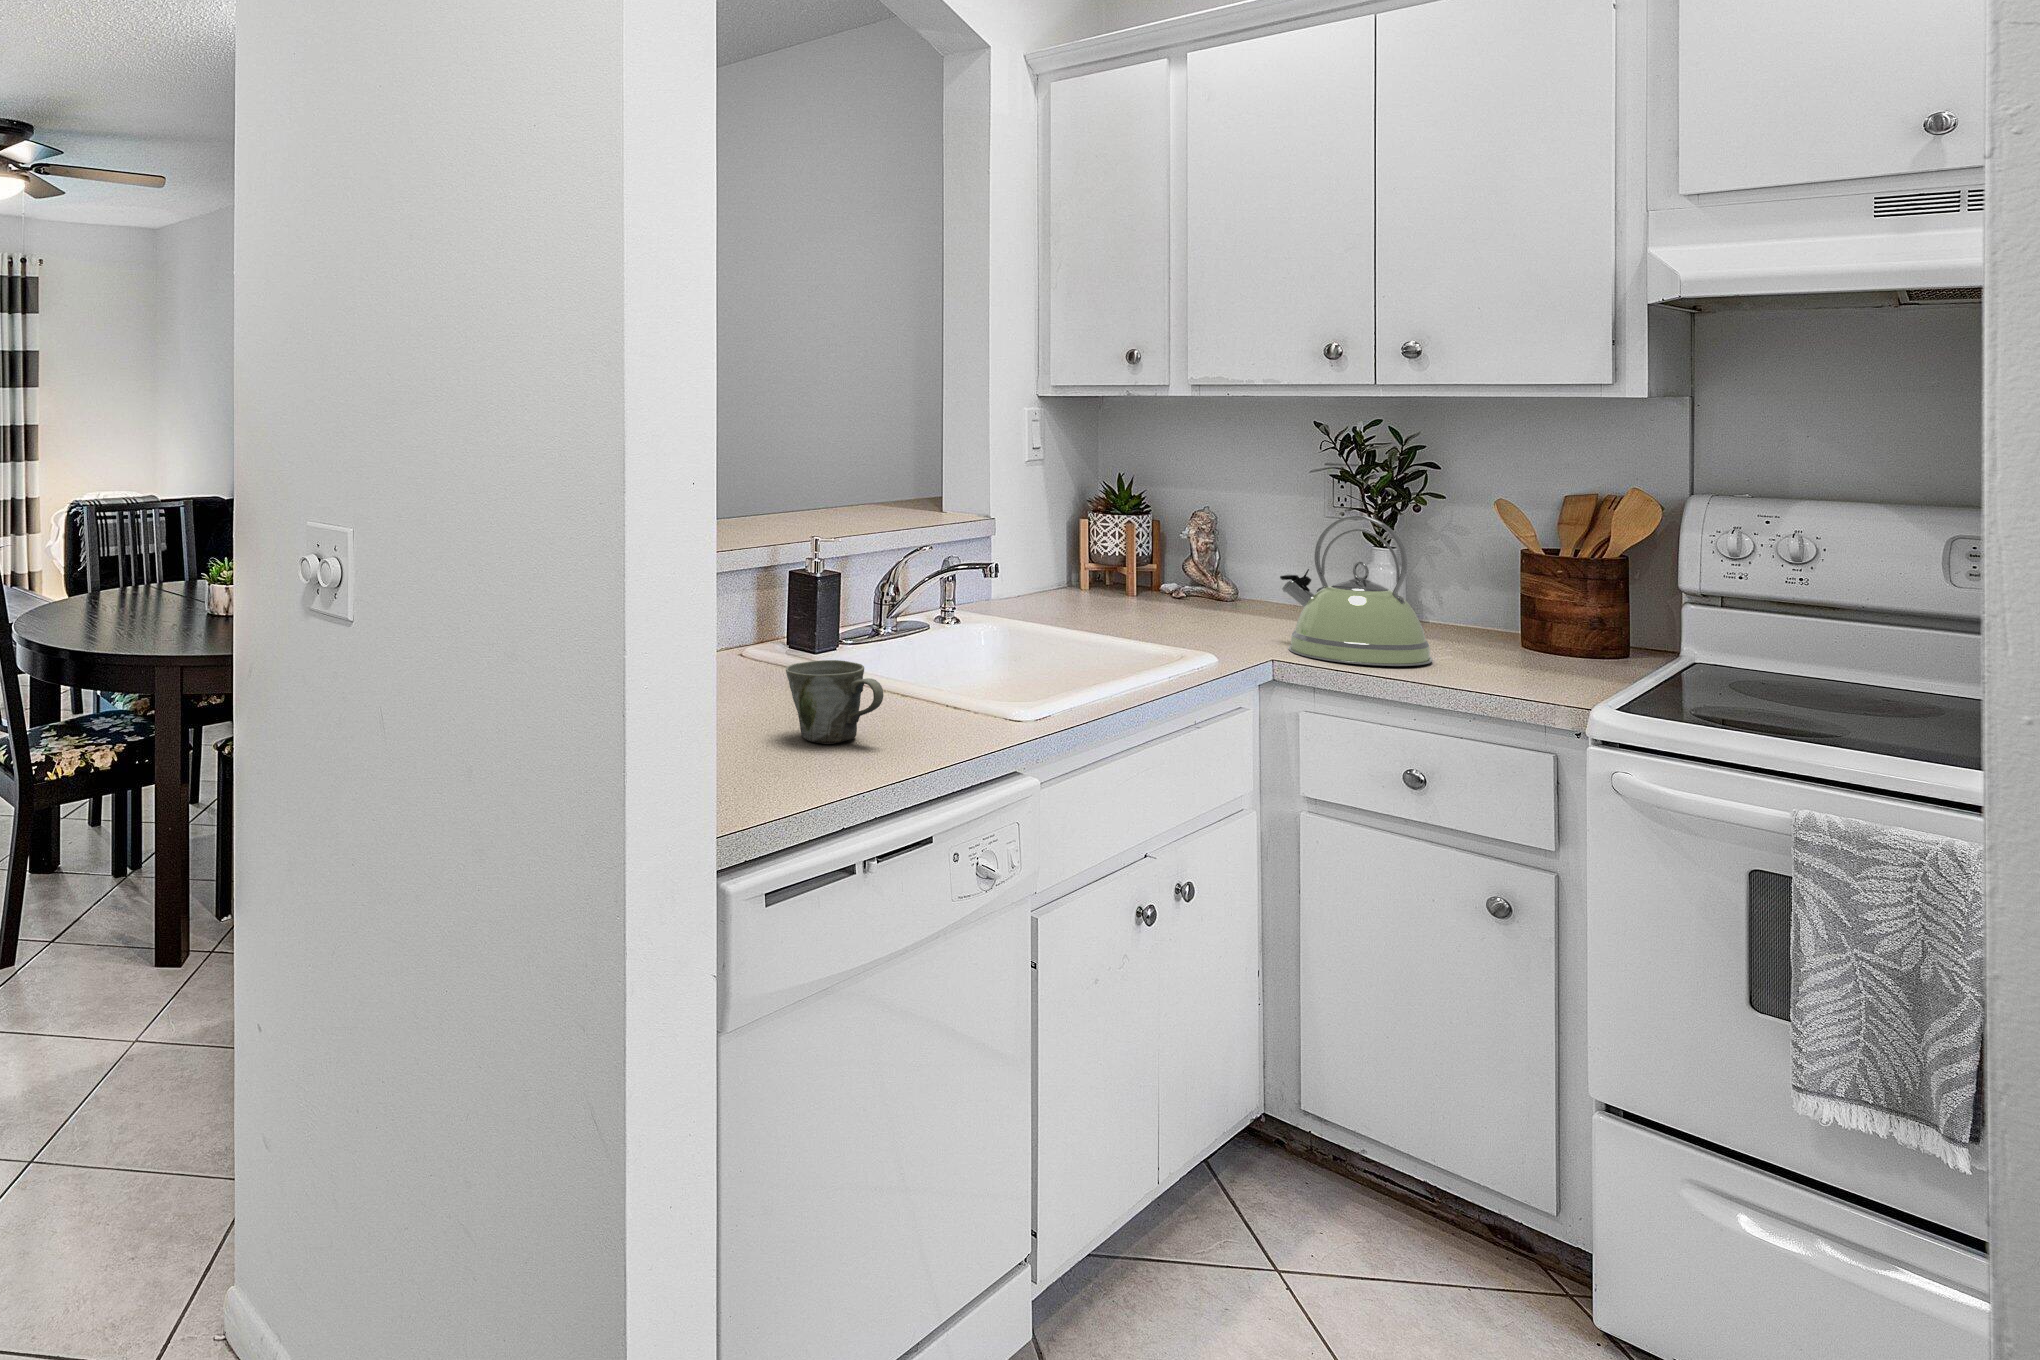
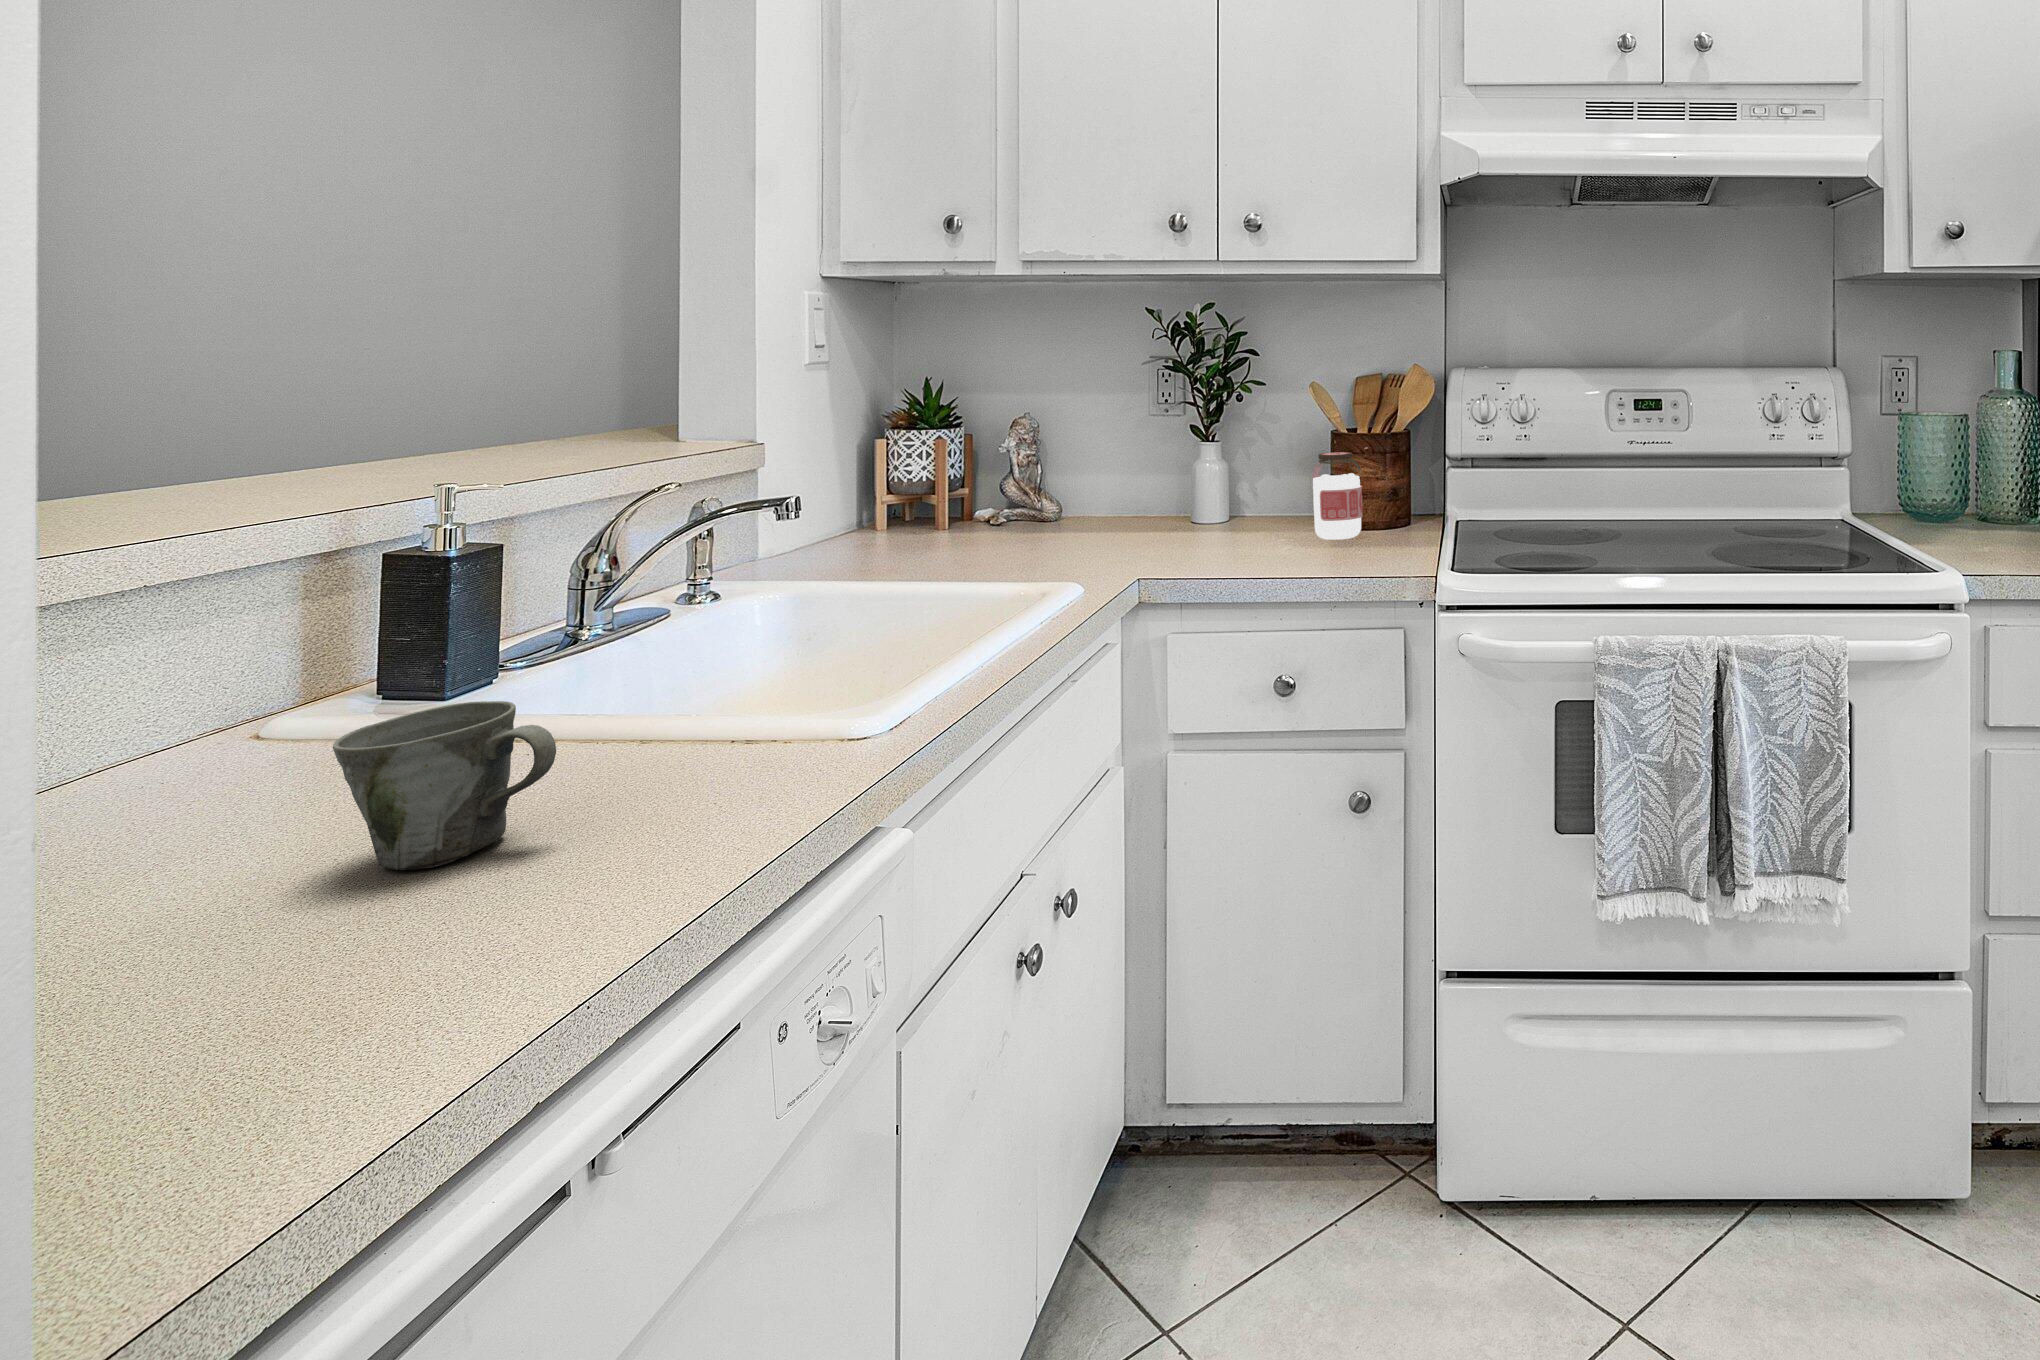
kettle: present [1280,516,1432,666] -> none [1117,405,1269,568]
jar: none [1490,574,1554,663] -> present [1313,452,1363,540]

